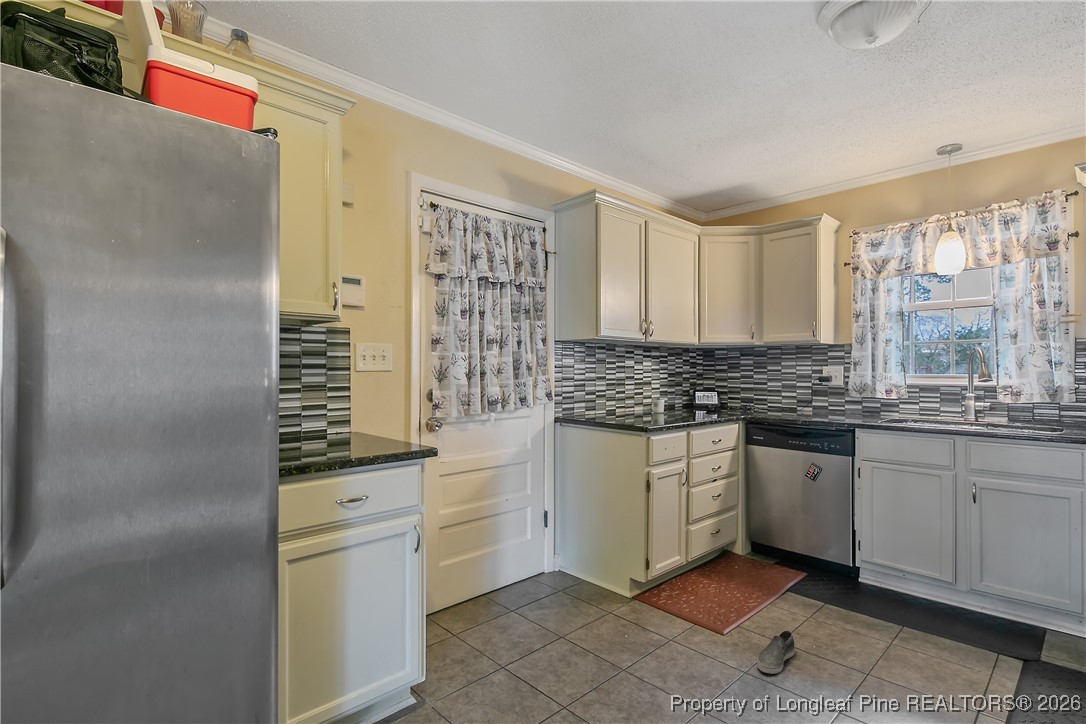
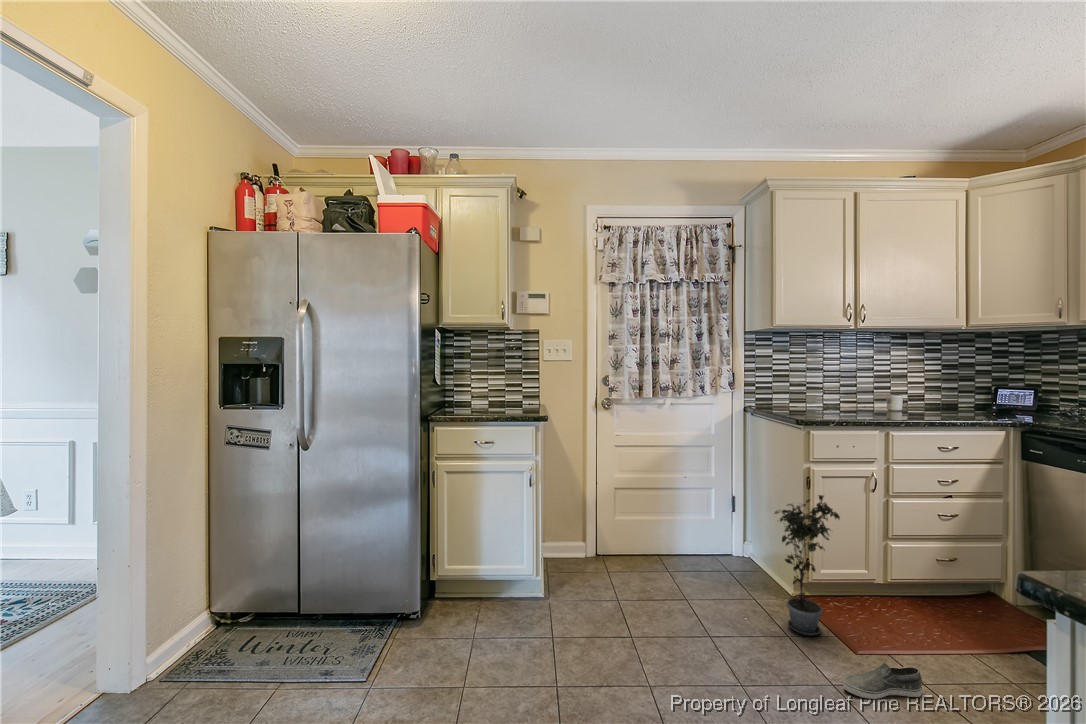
potted plant: none [649,497,709,634] -> present [775,495,840,636]

